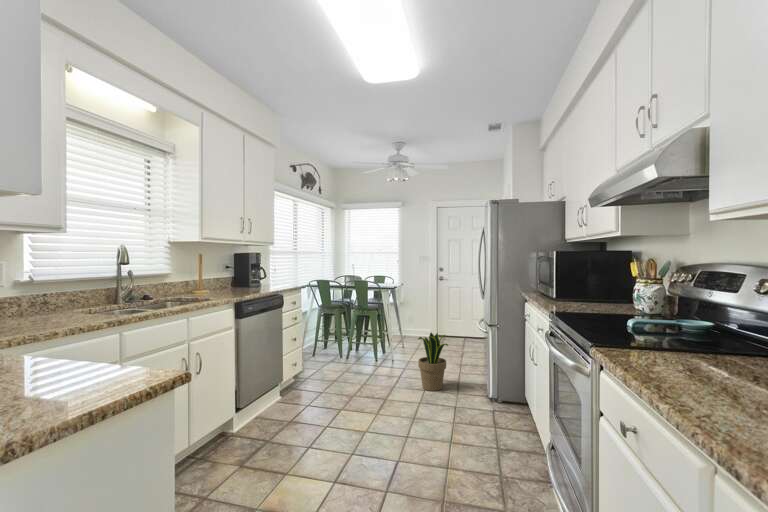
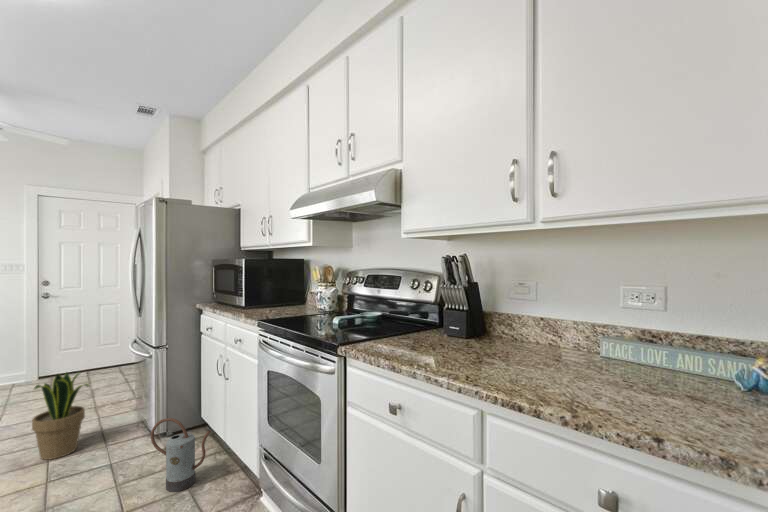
watering can: none [474,383,517,447] -> present [151,418,211,492]

